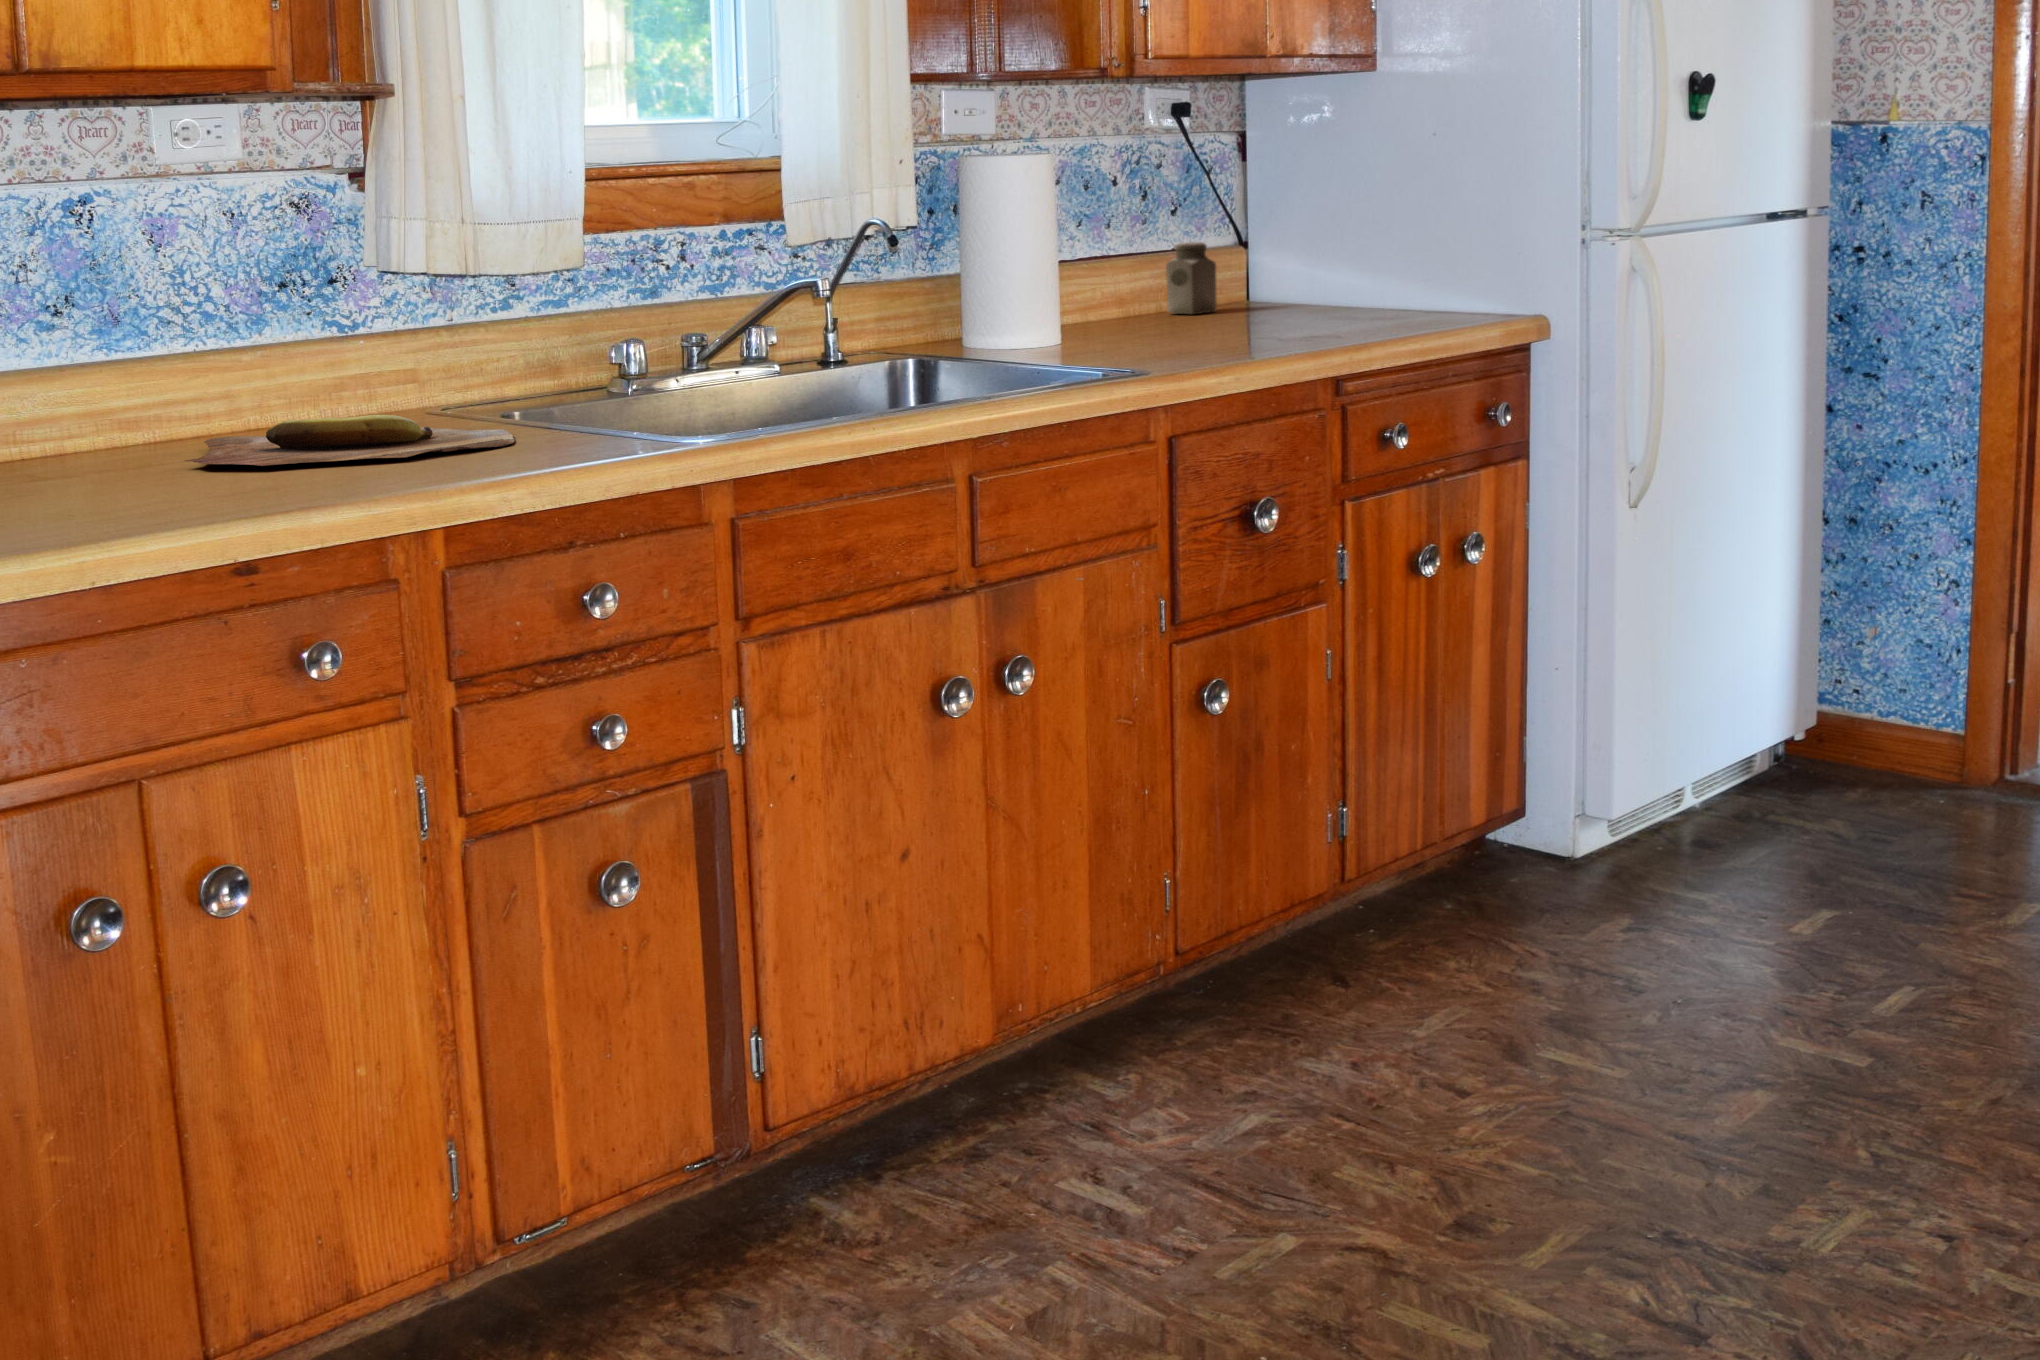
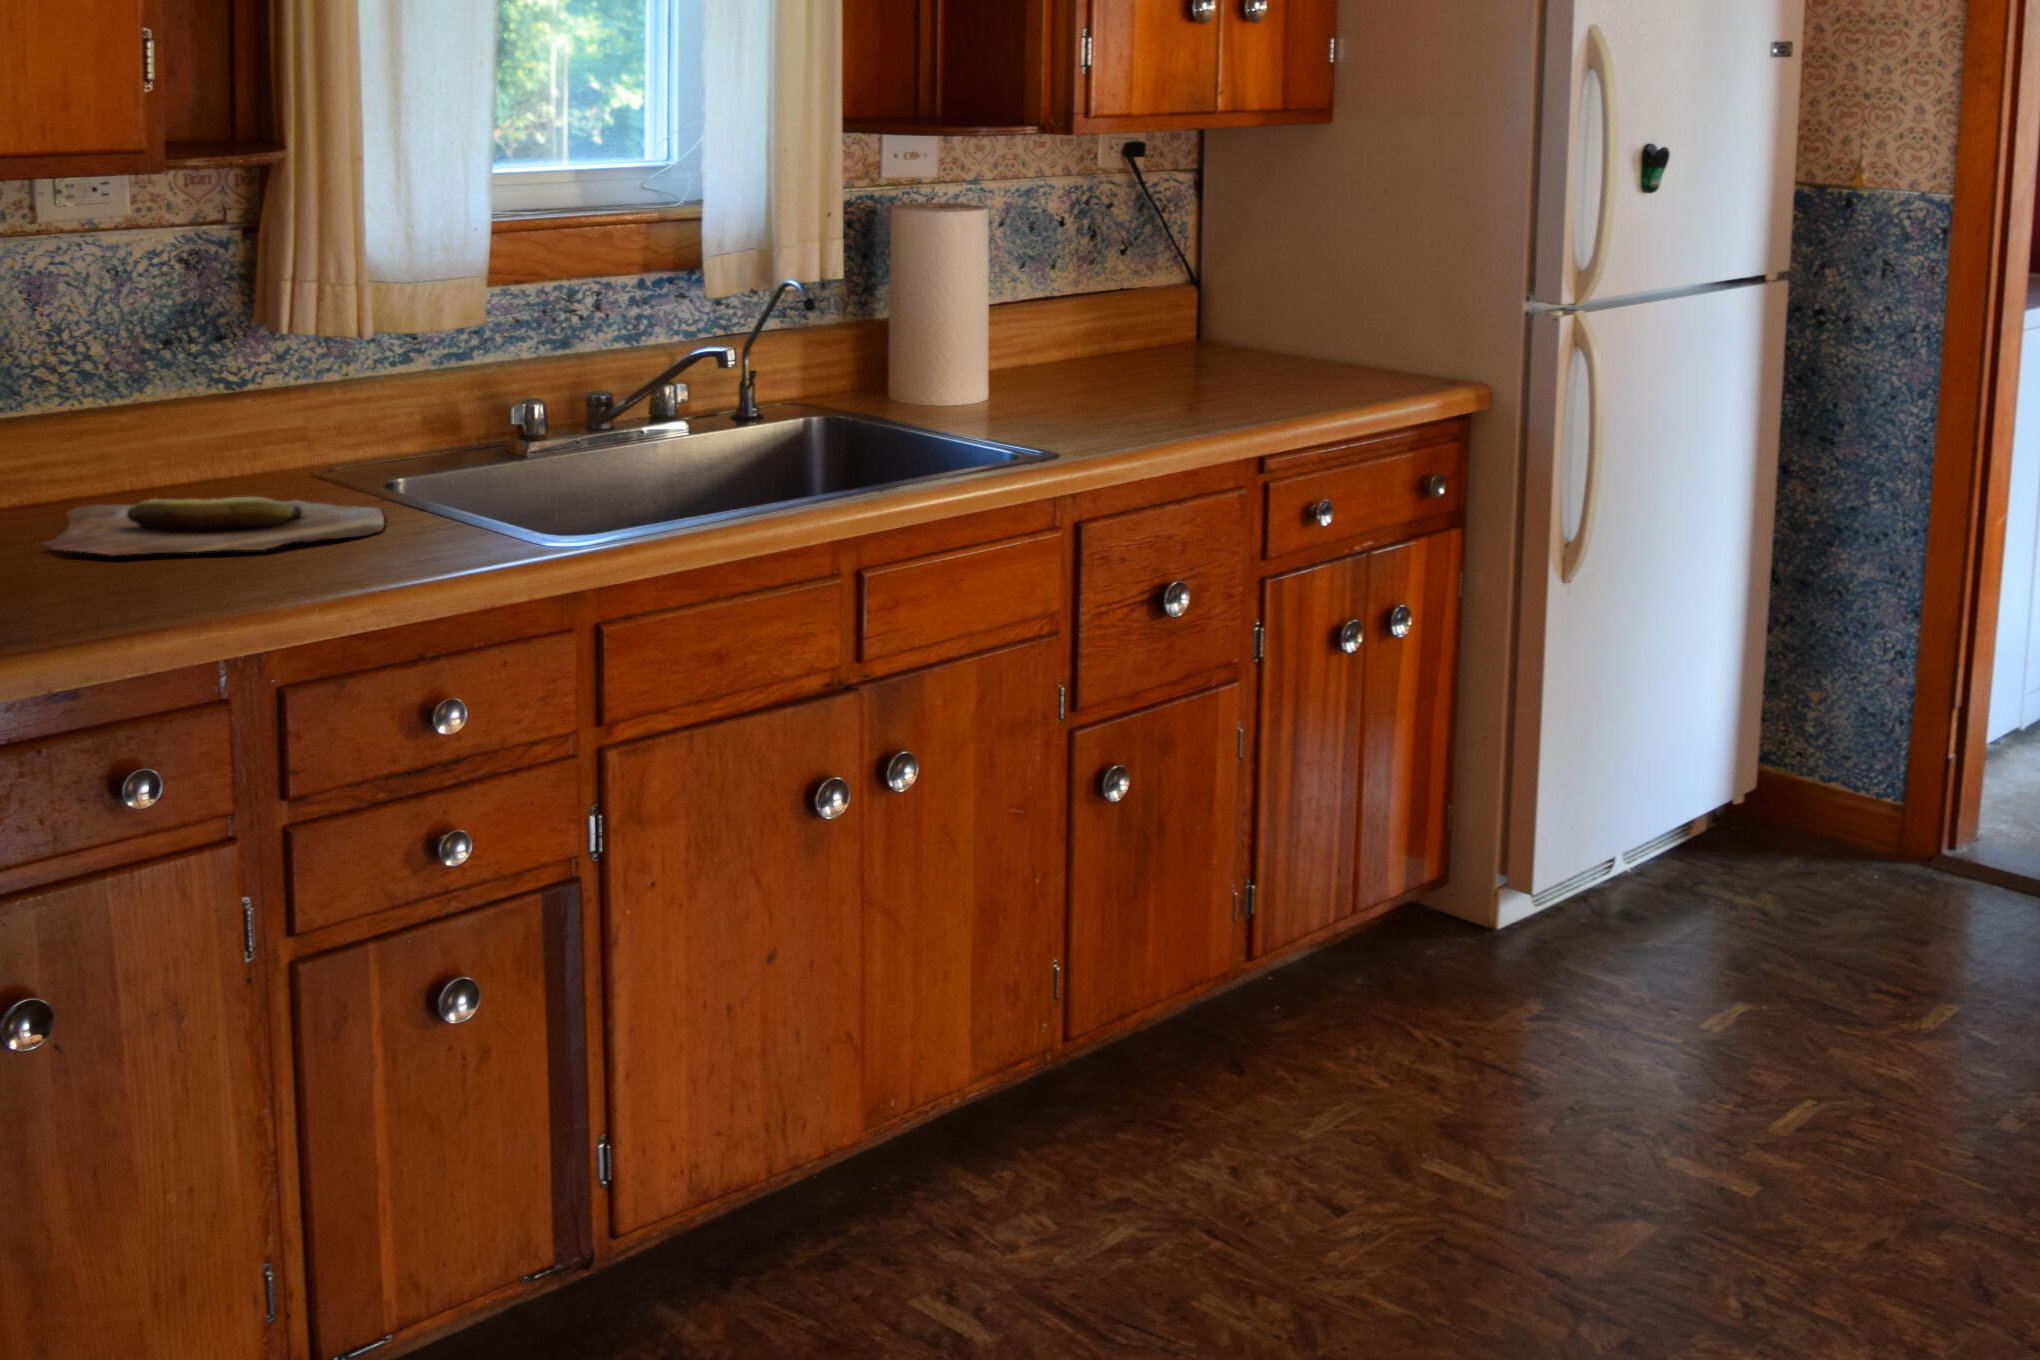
salt shaker: present [1166,242,1217,314] -> none [1112,284,1163,358]

